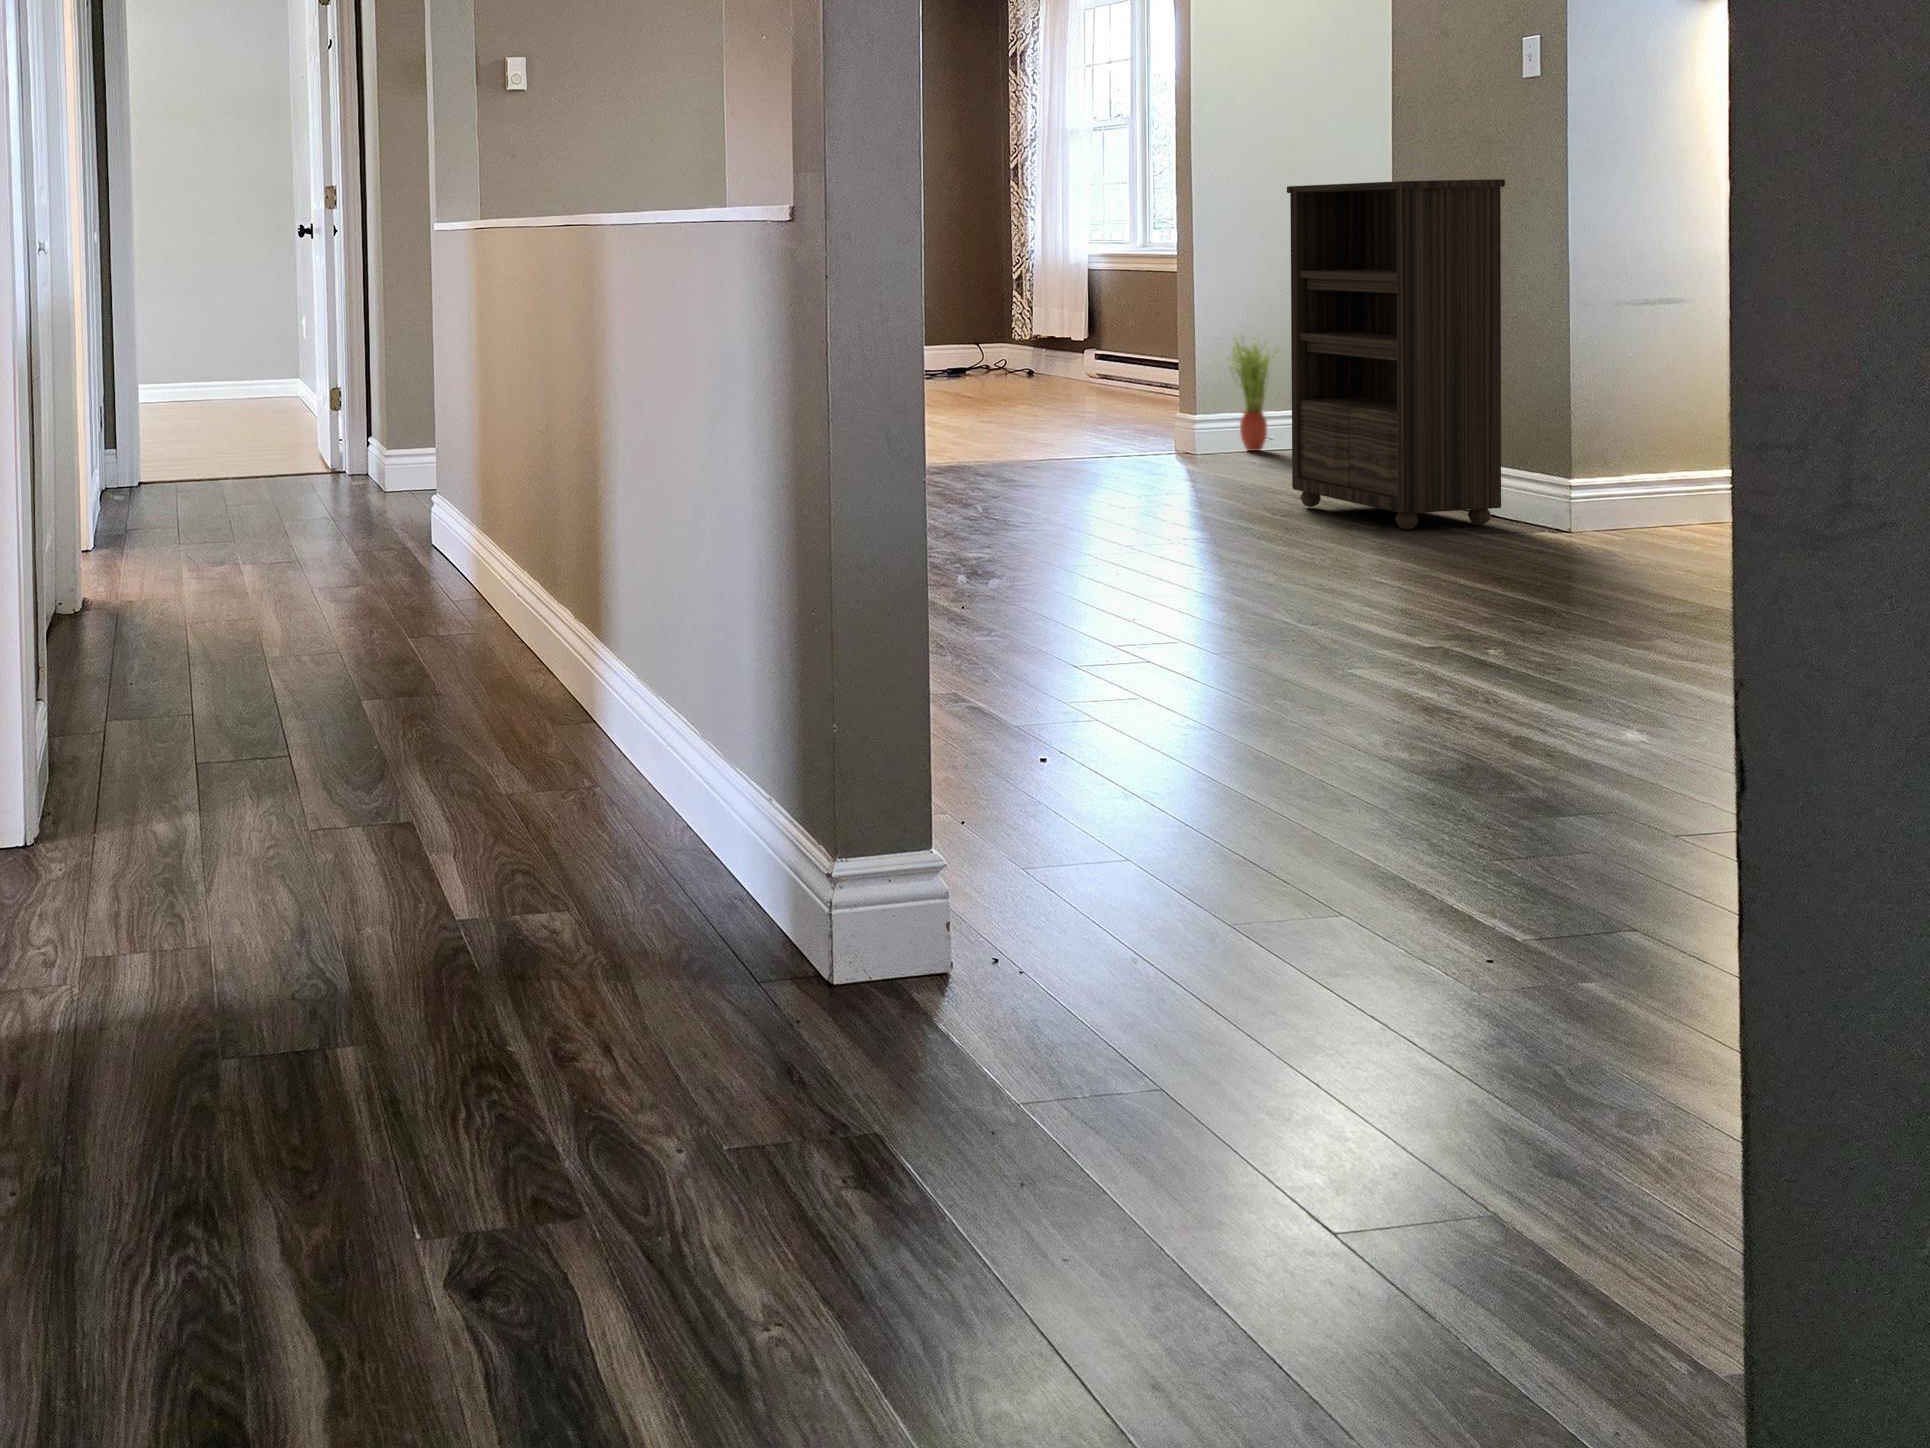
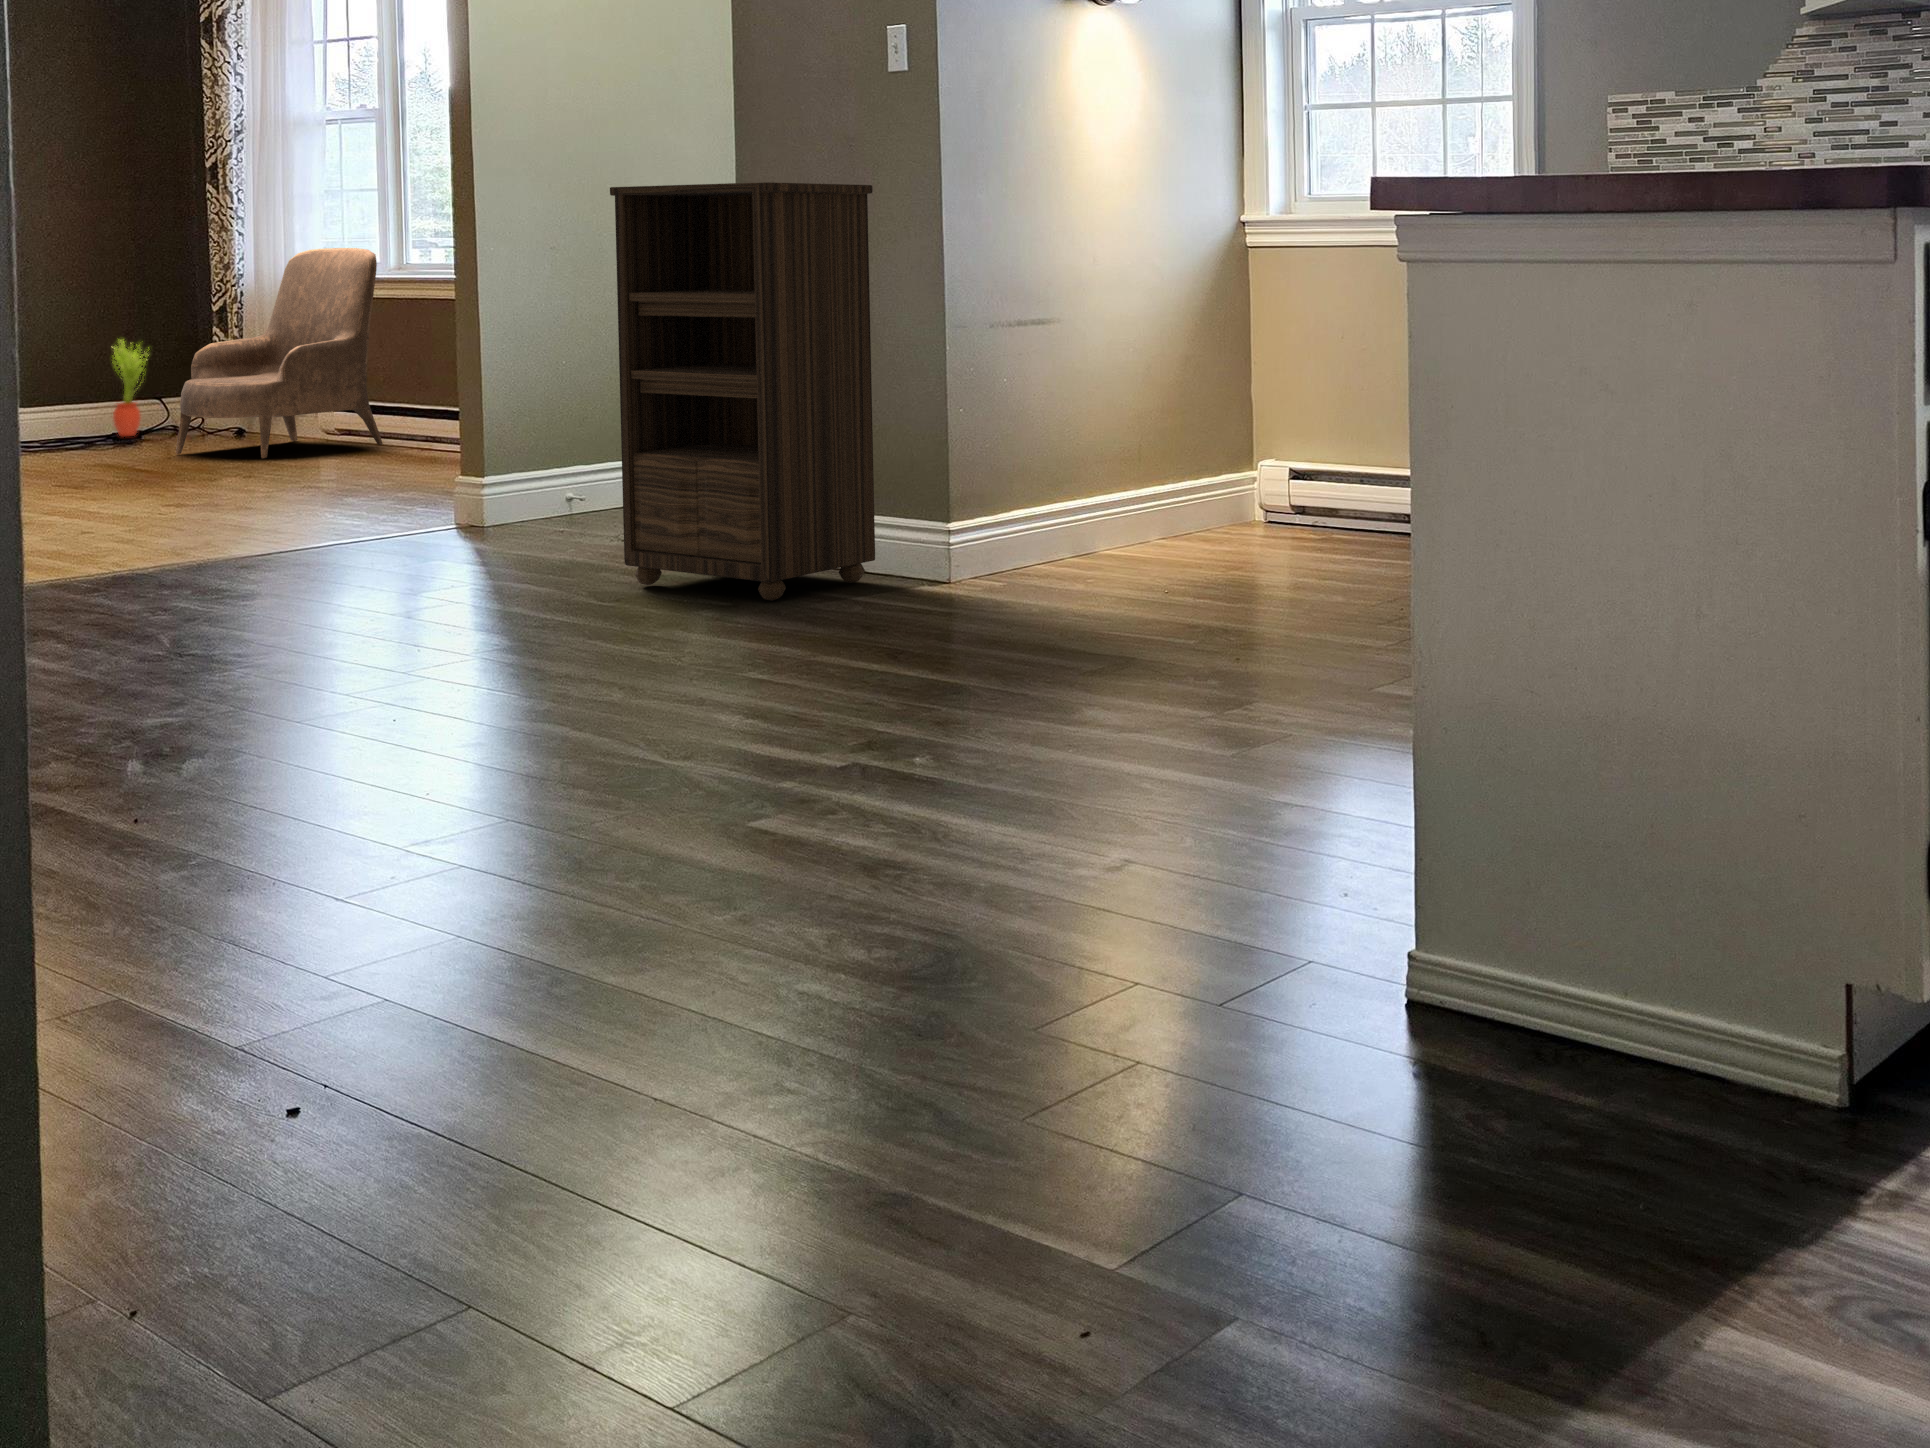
armchair: none [990,229,1126,391] -> present [176,248,383,458]
potted plant: present [1228,338,1277,451] -> present [112,339,147,436]

